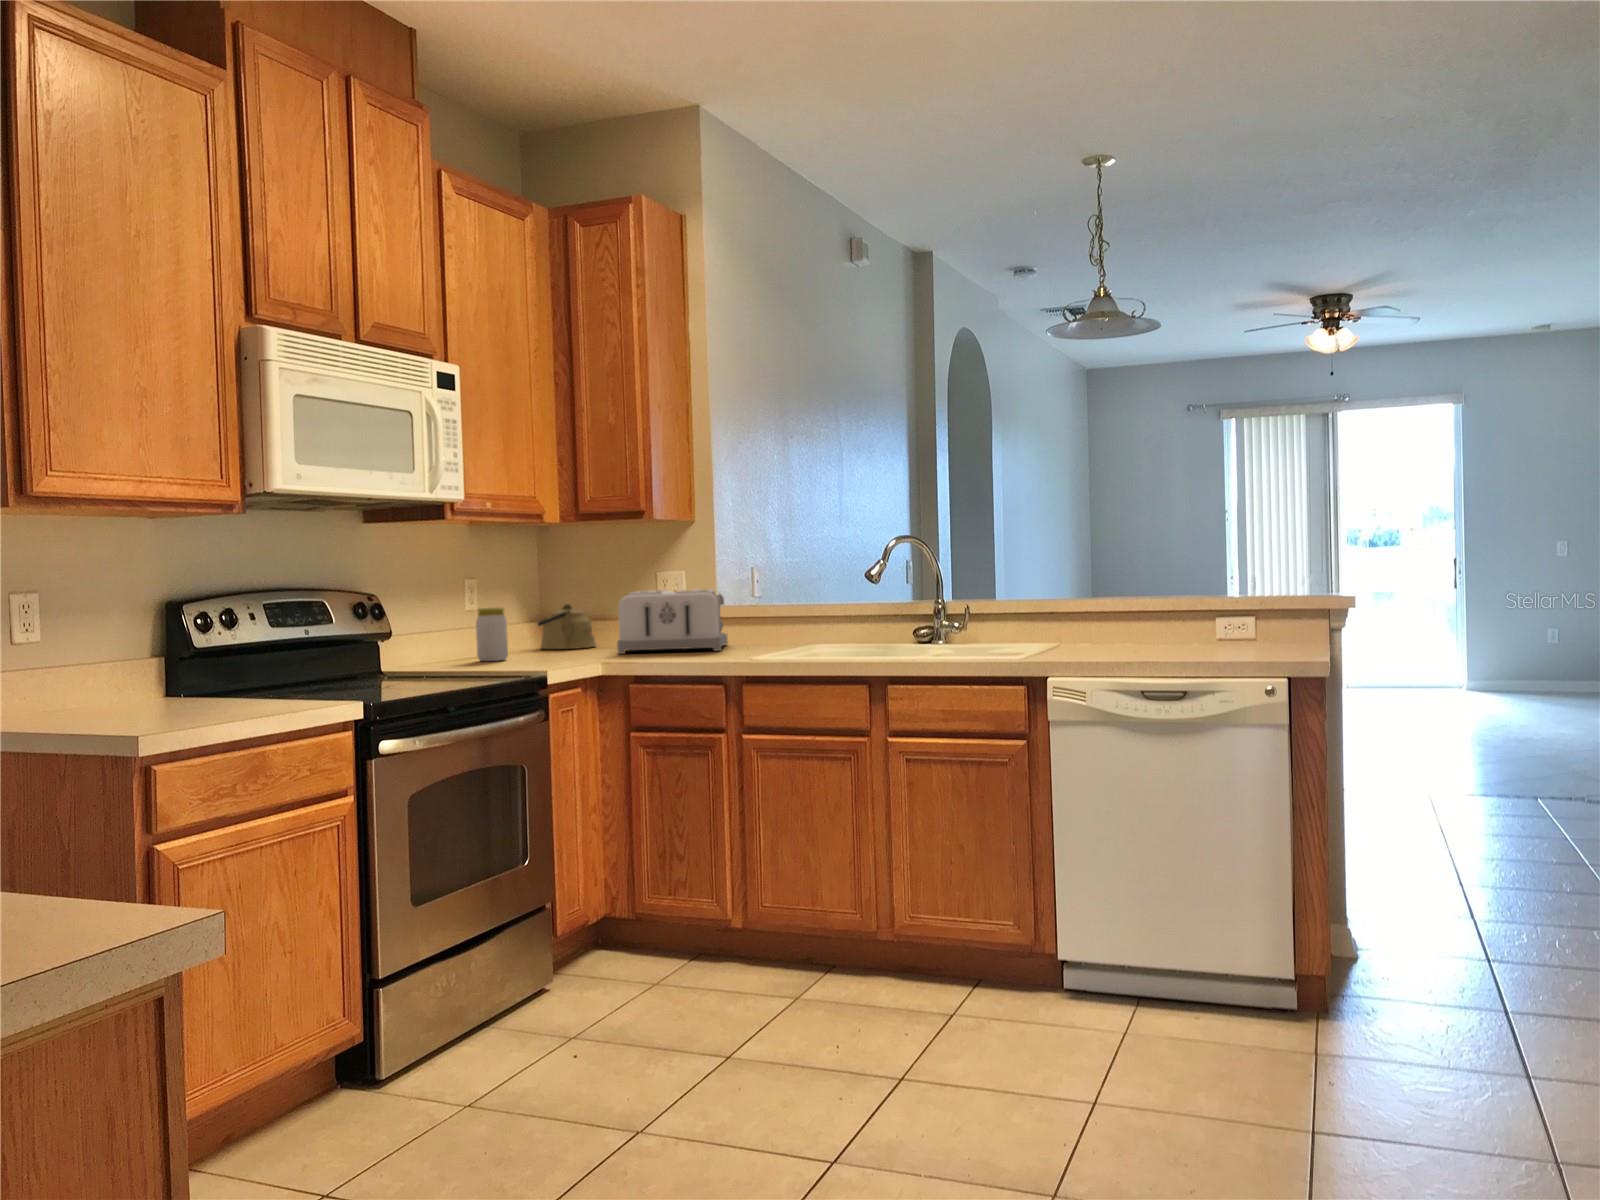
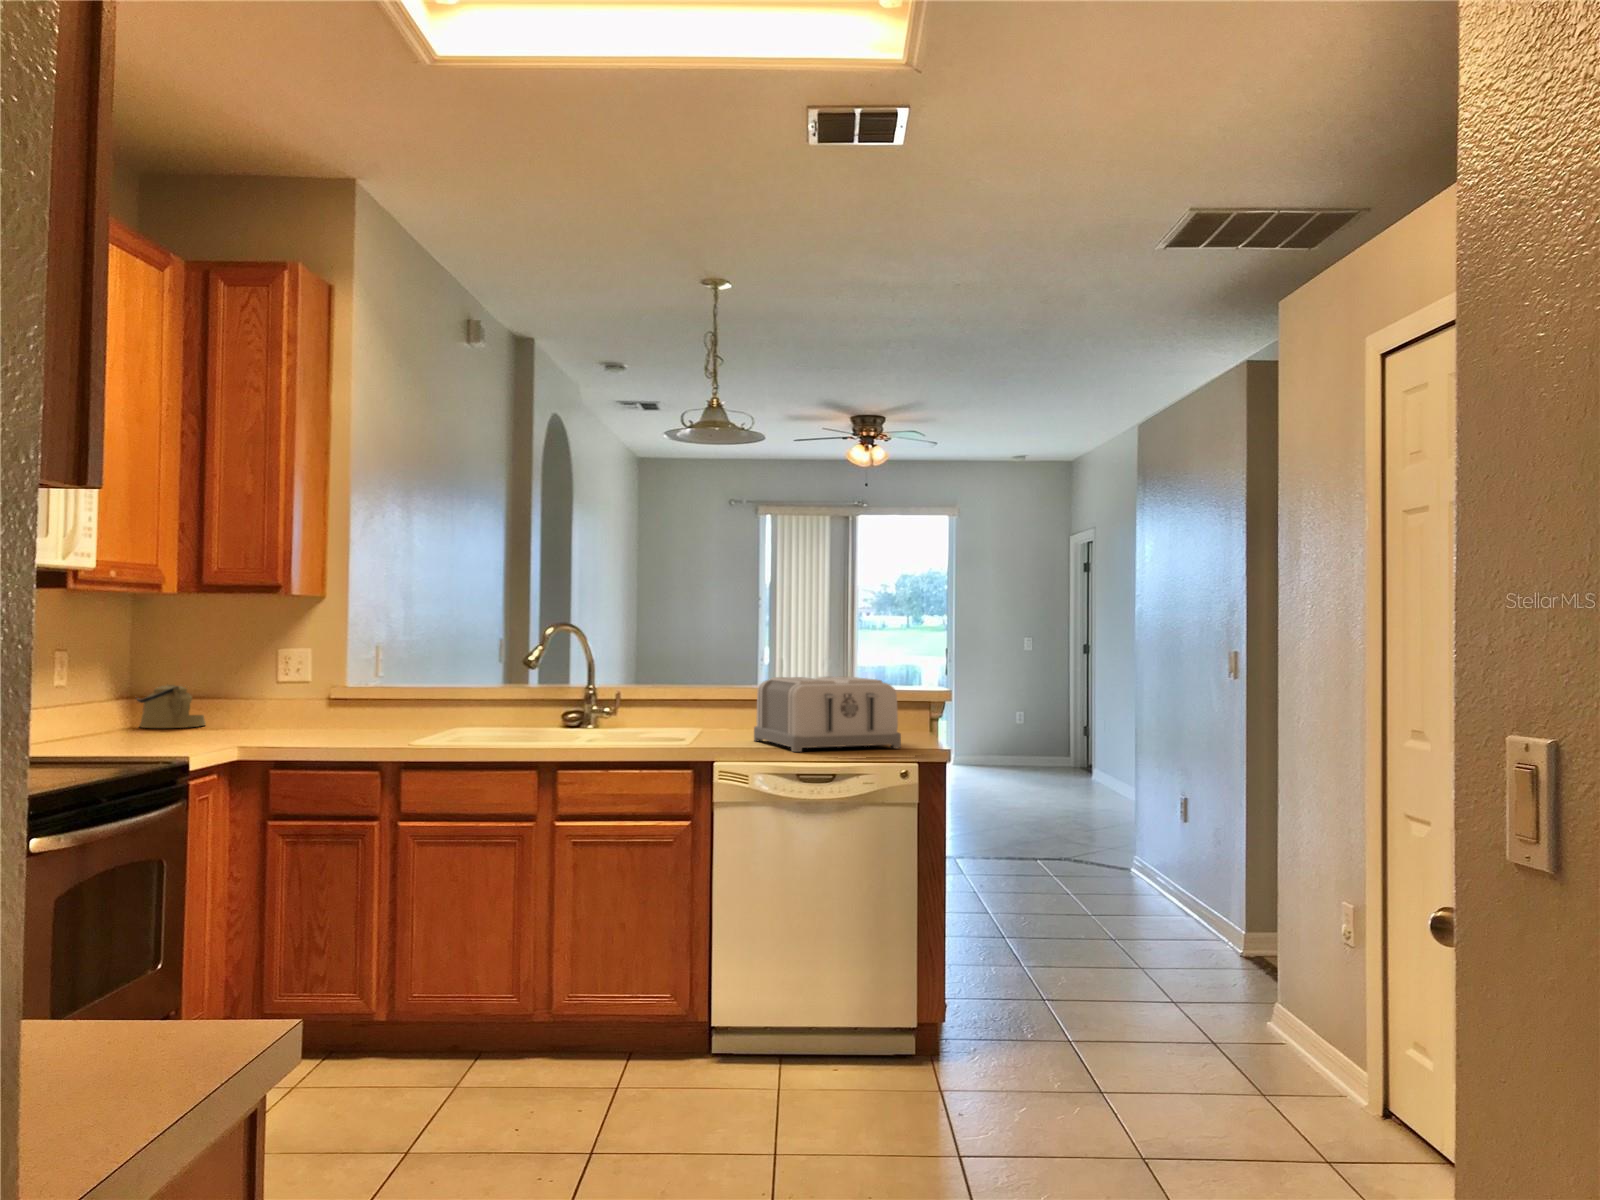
toaster: present [617,589,728,654] -> present [754,676,901,752]
jar: present [476,607,508,661] -> none [81,684,120,744]

